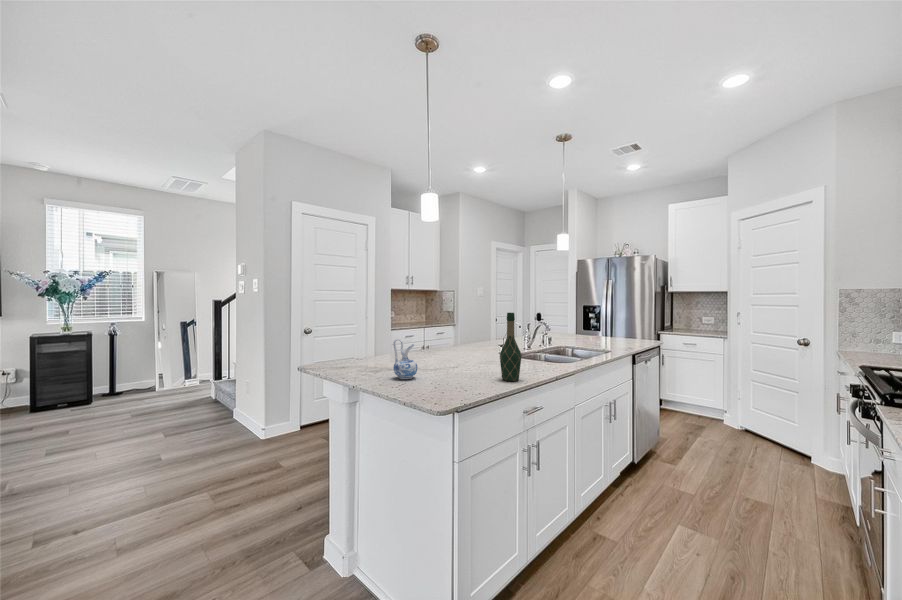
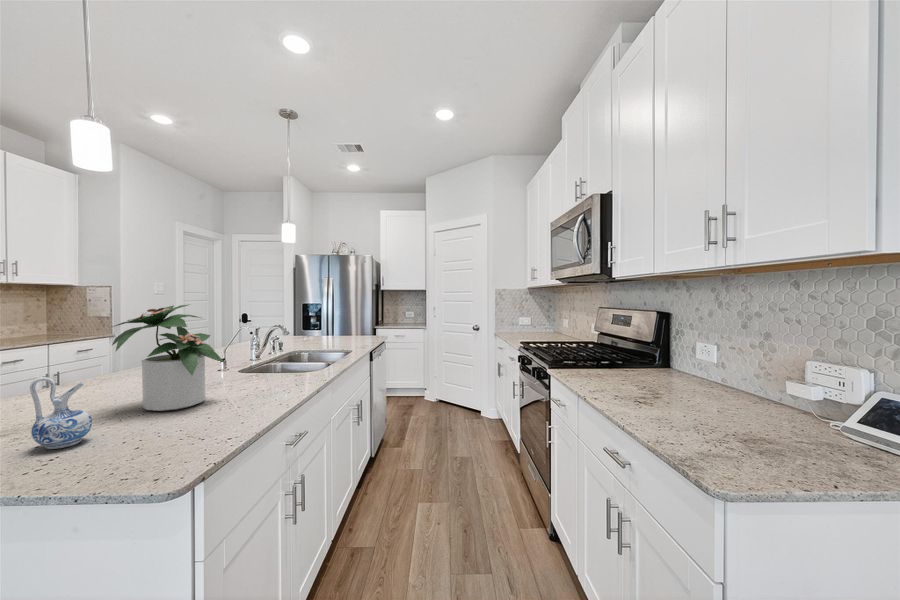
potted plant: none [429,301,491,372] -> present [112,305,224,411]
wine bottle: present [500,313,521,381] -> none [246,319,278,410]

